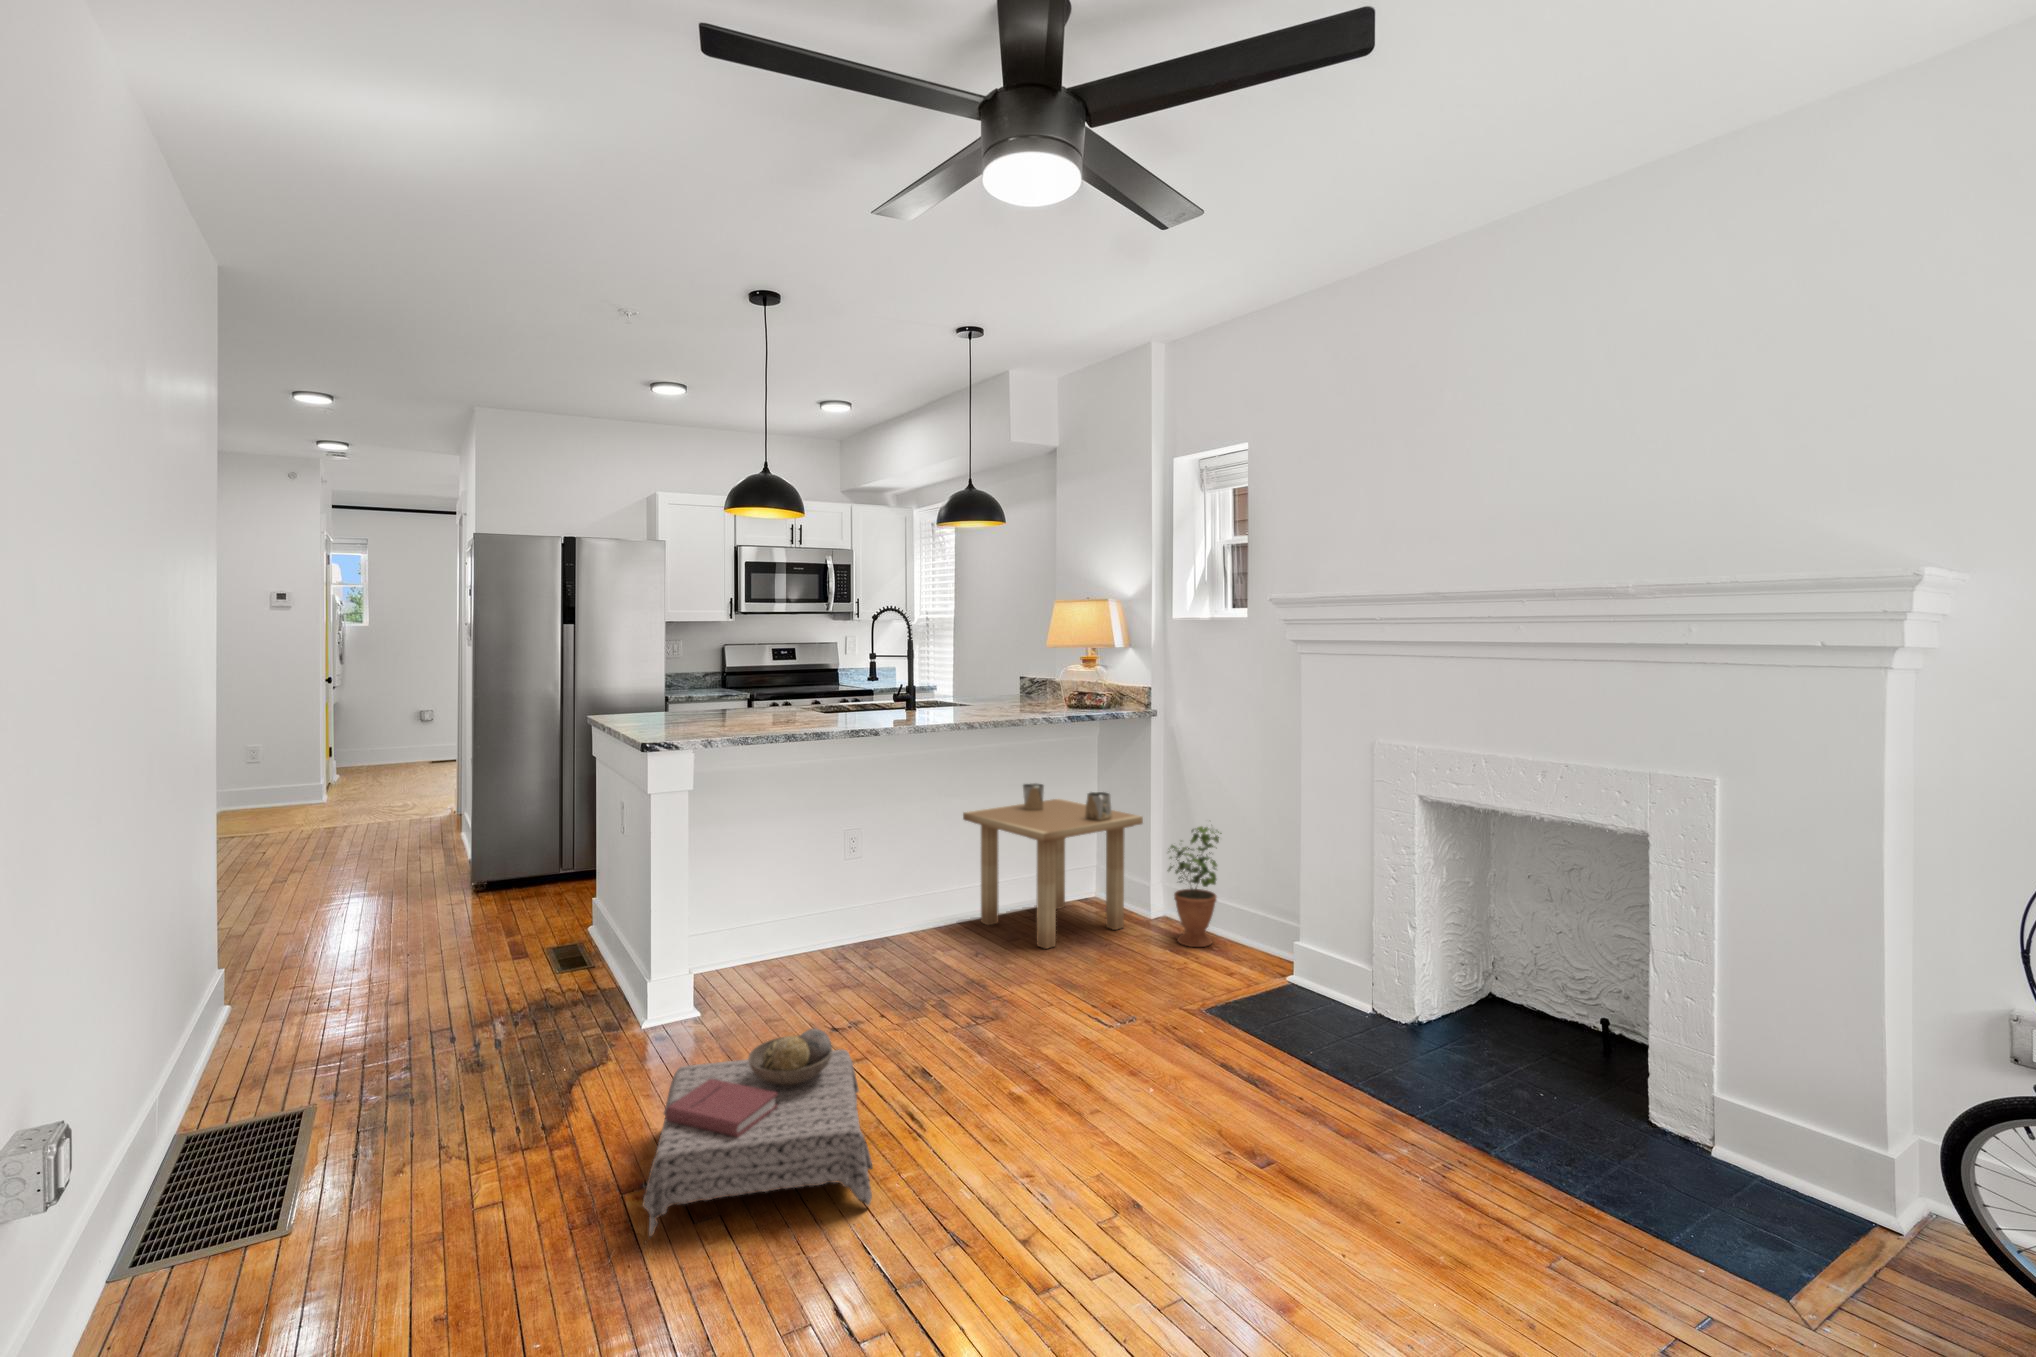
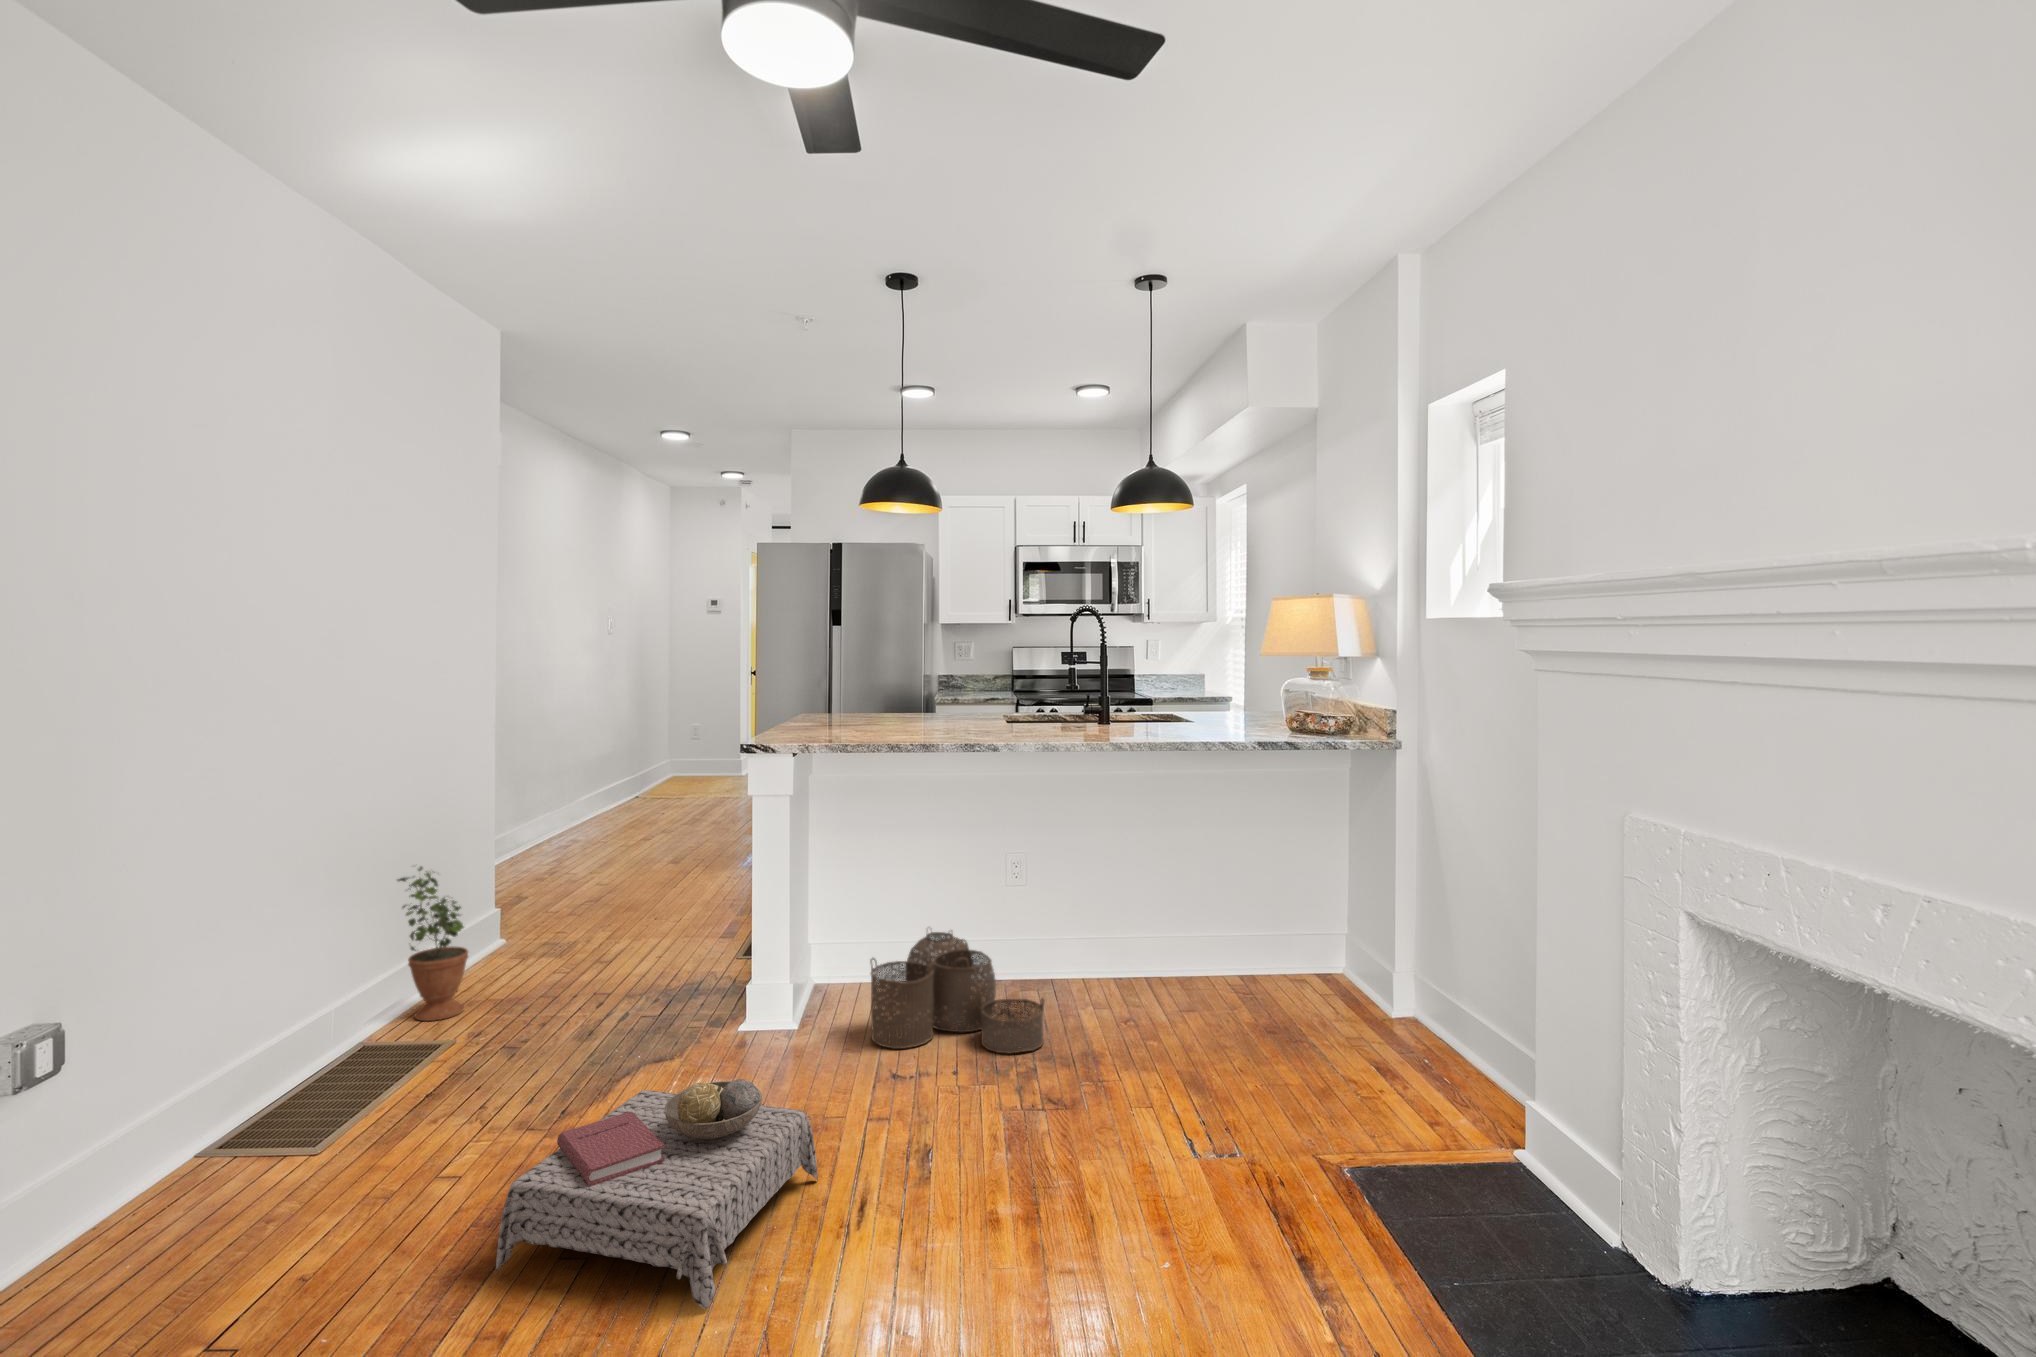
side table: present [963,783,1143,949] -> none [1146,823,1364,1034]
potted plant: present [1168,826,1222,947] -> present [398,867,468,1021]
woven basket: none [772,899,933,1005] -> present [870,932,1045,1053]

